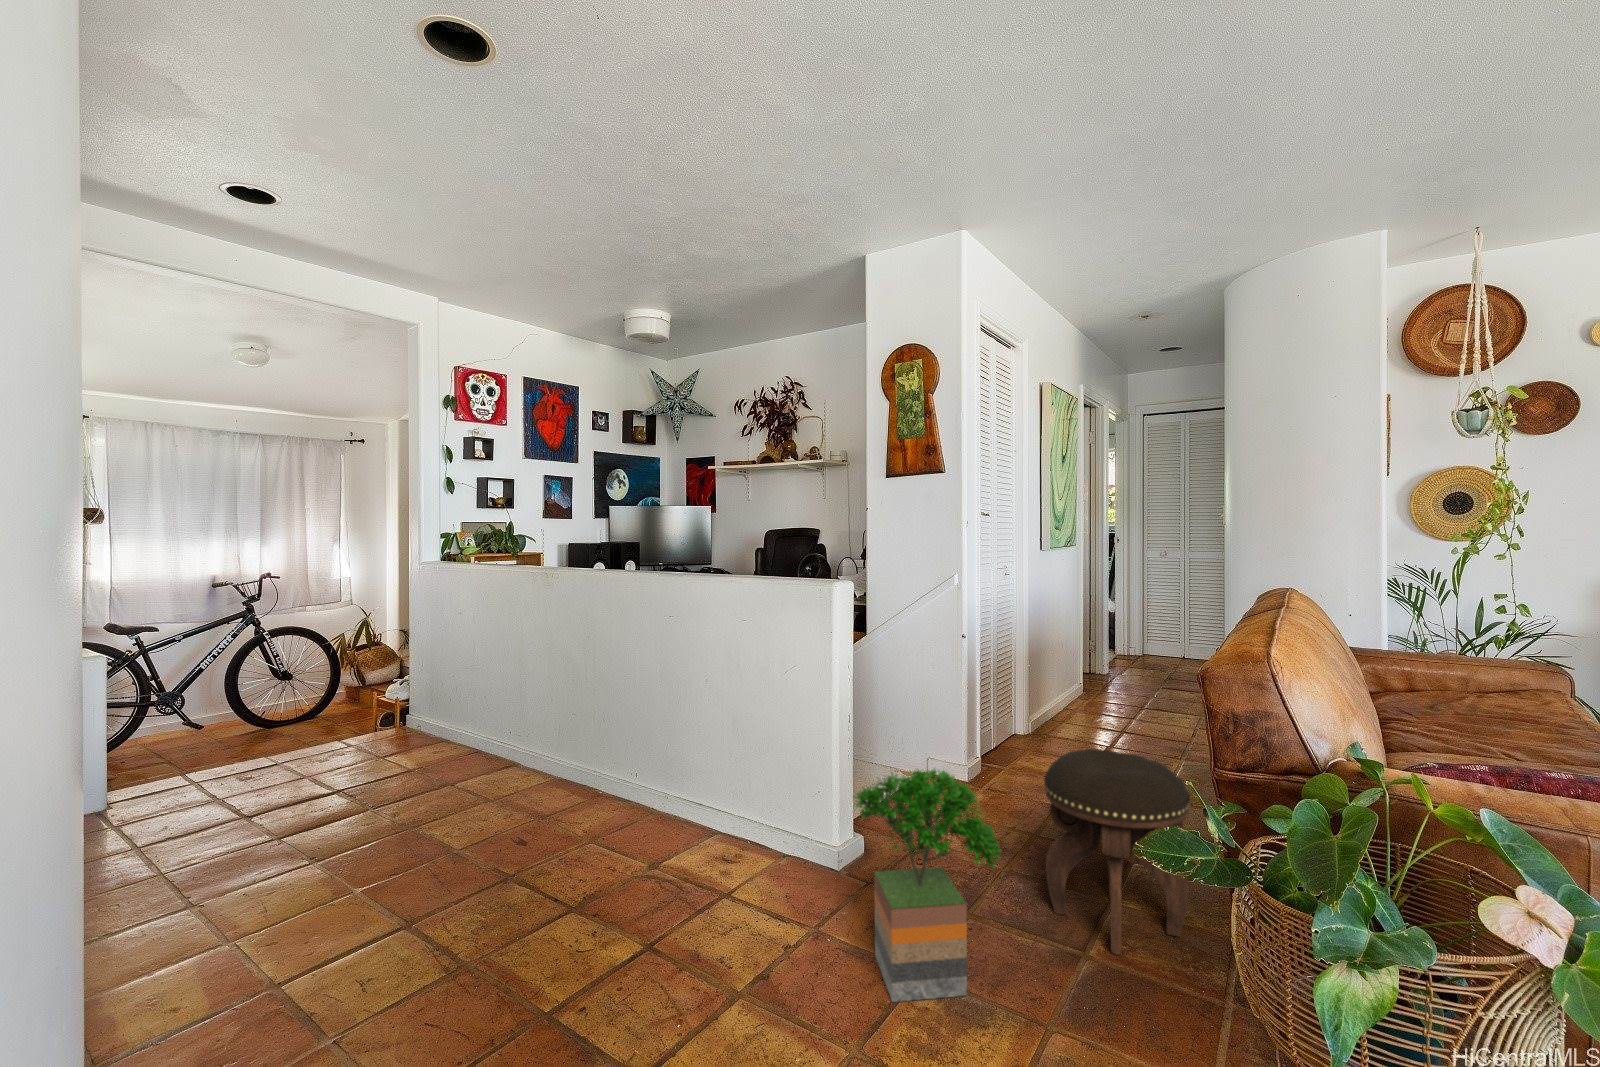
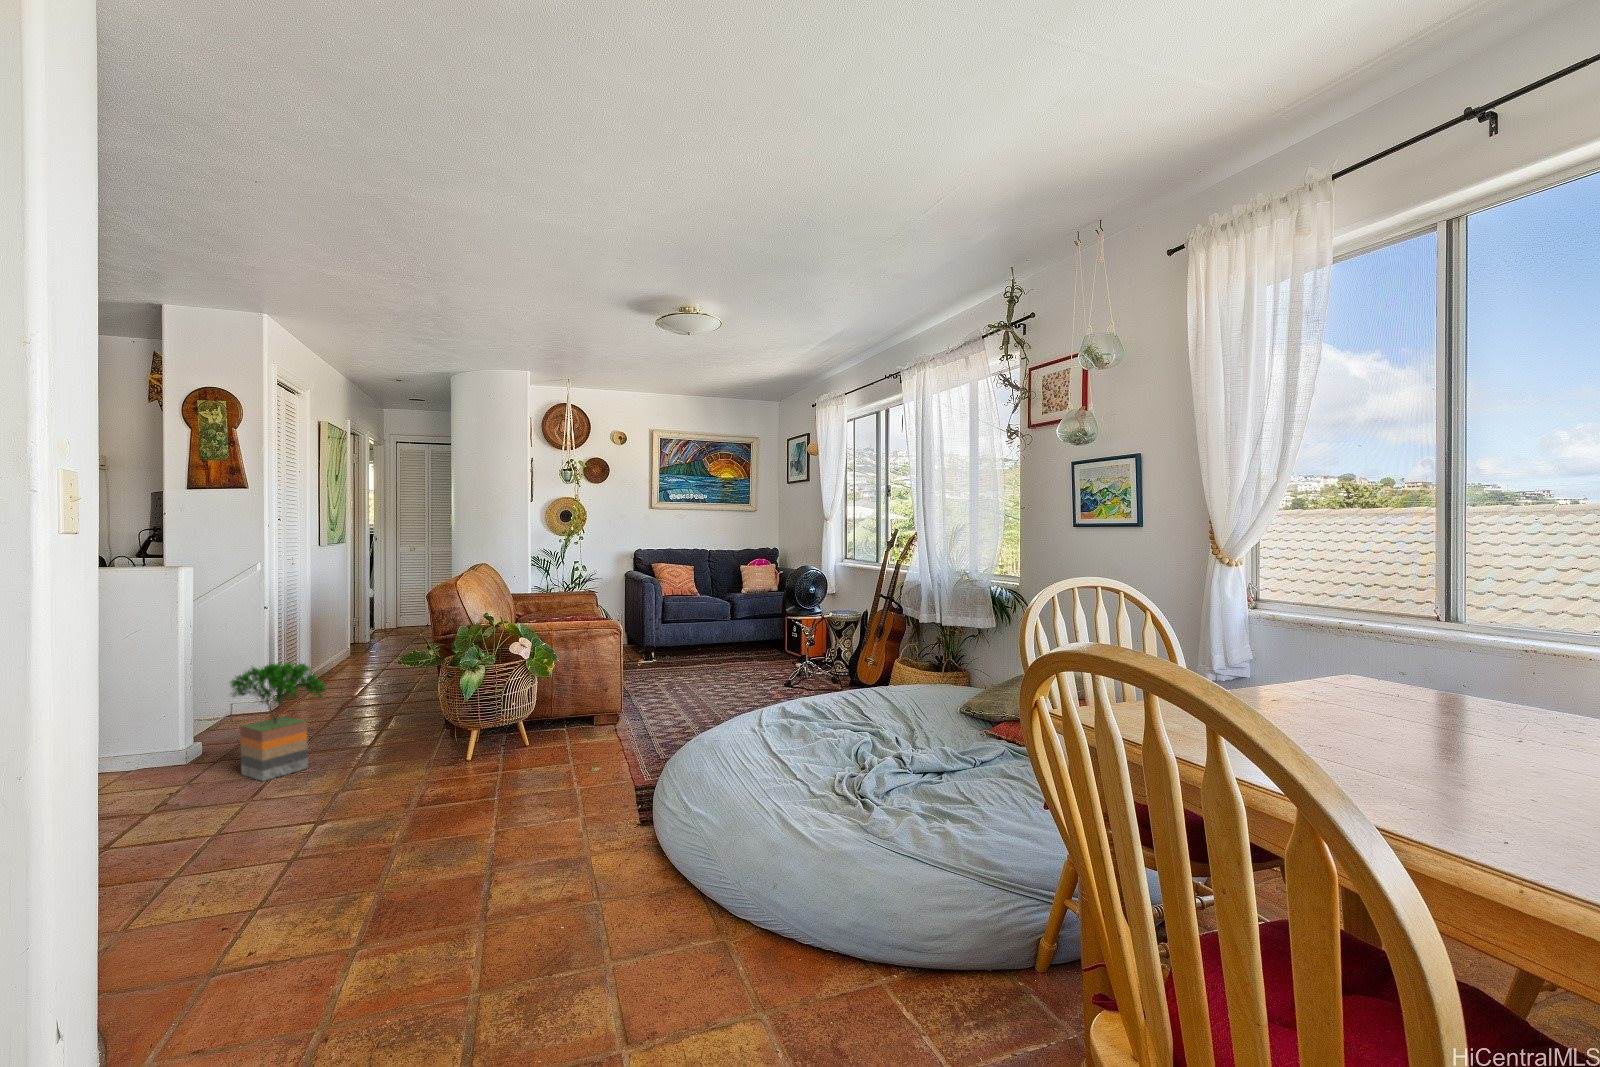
footstool: present [1044,749,1190,955] -> none [344,646,423,739]

